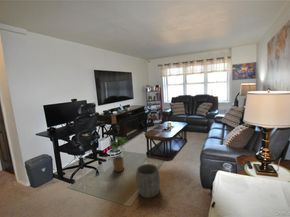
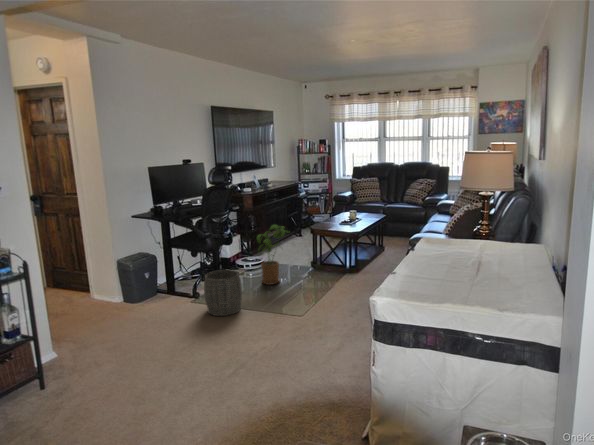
woven basket: present [136,164,160,198] -> present [204,270,242,316]

